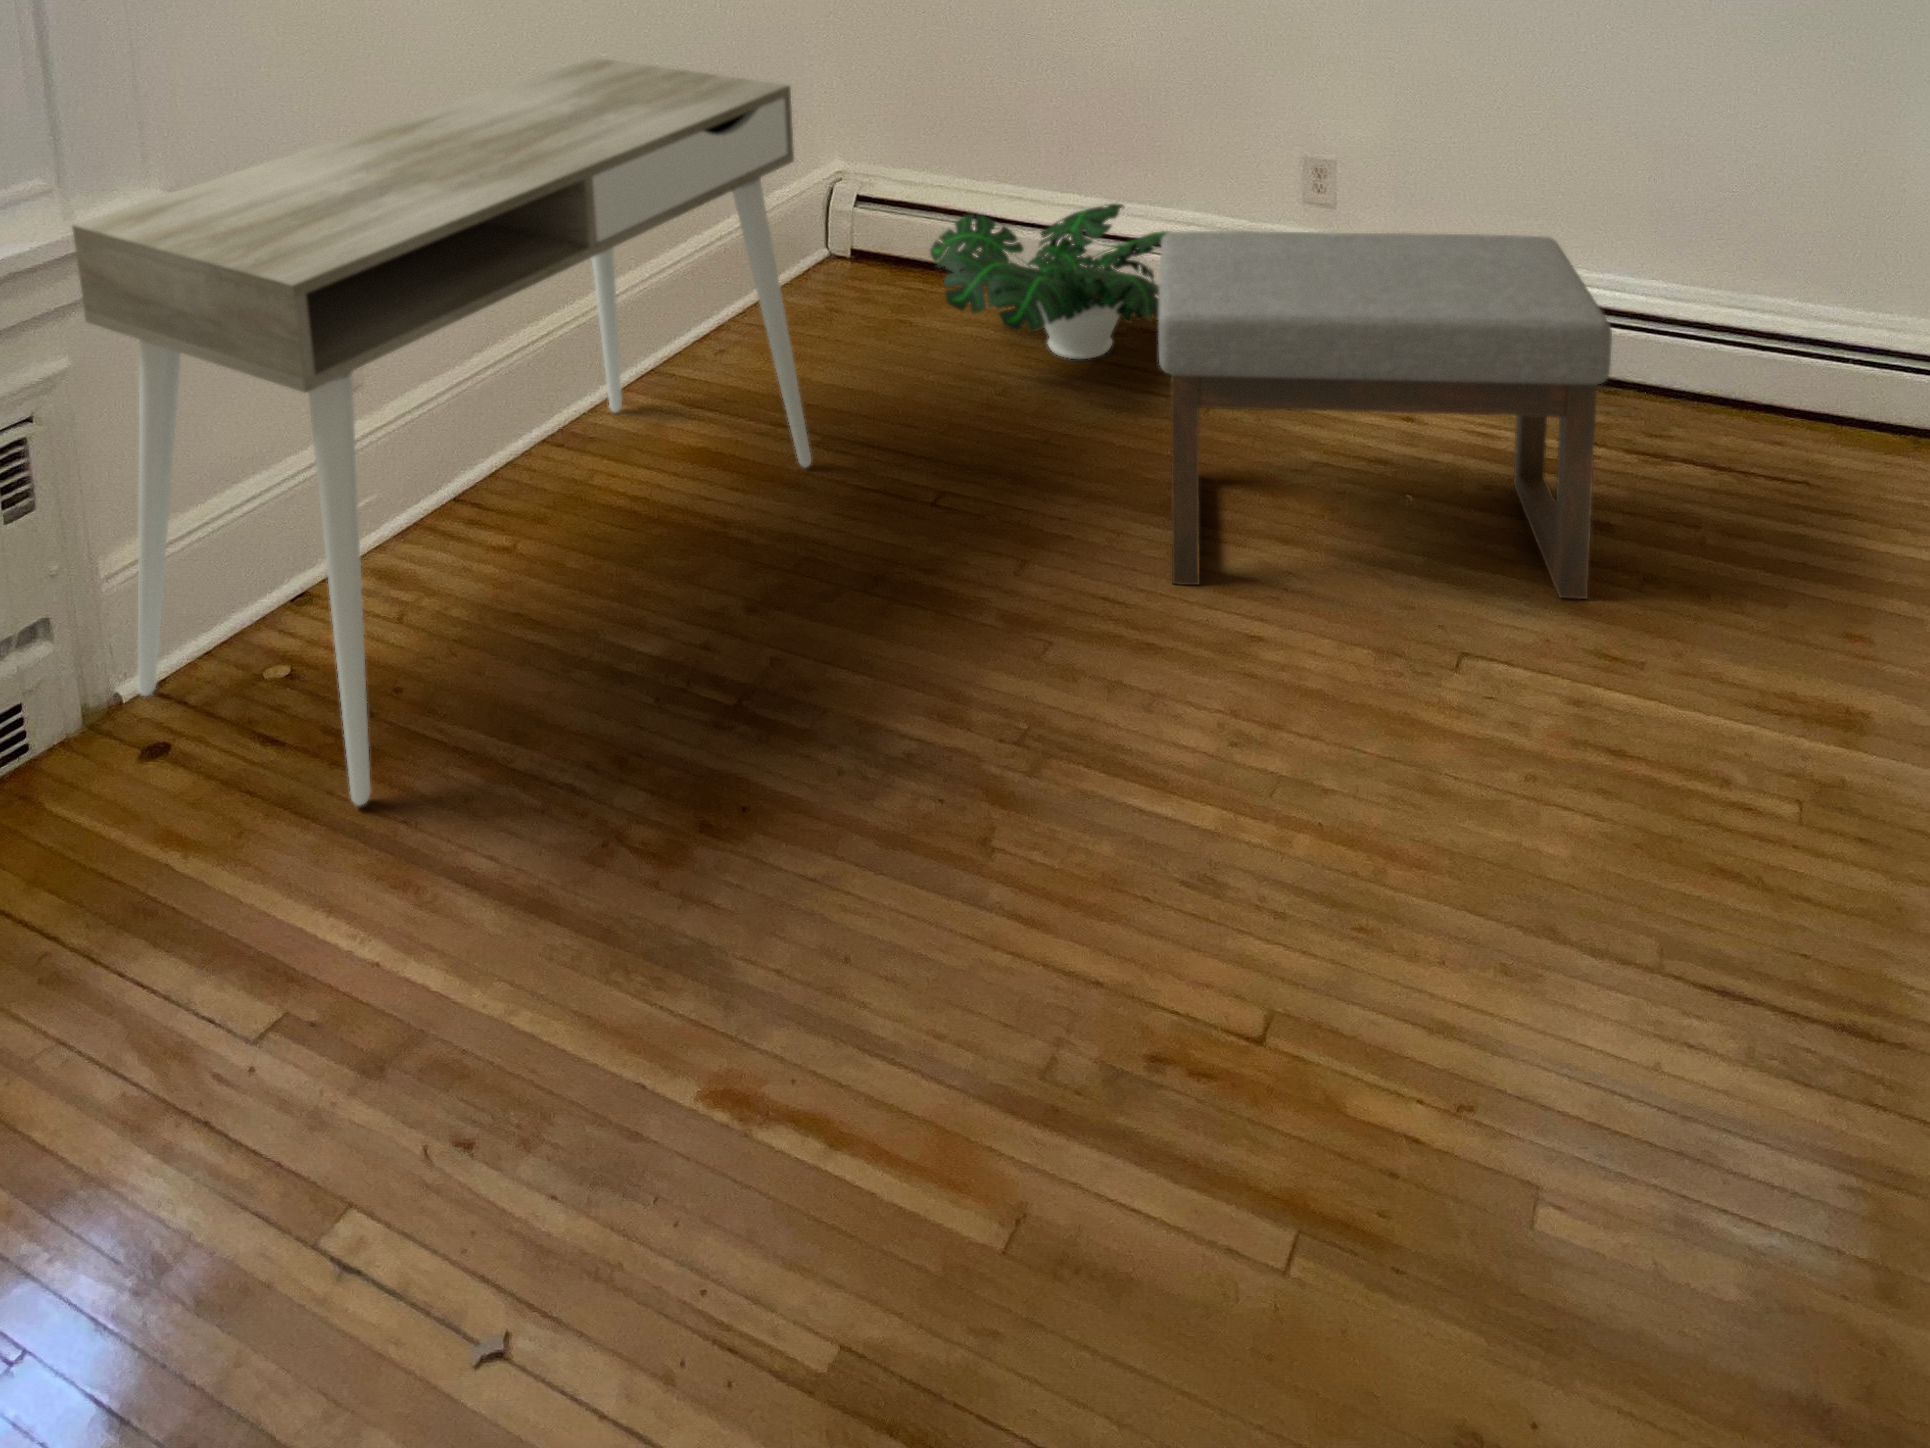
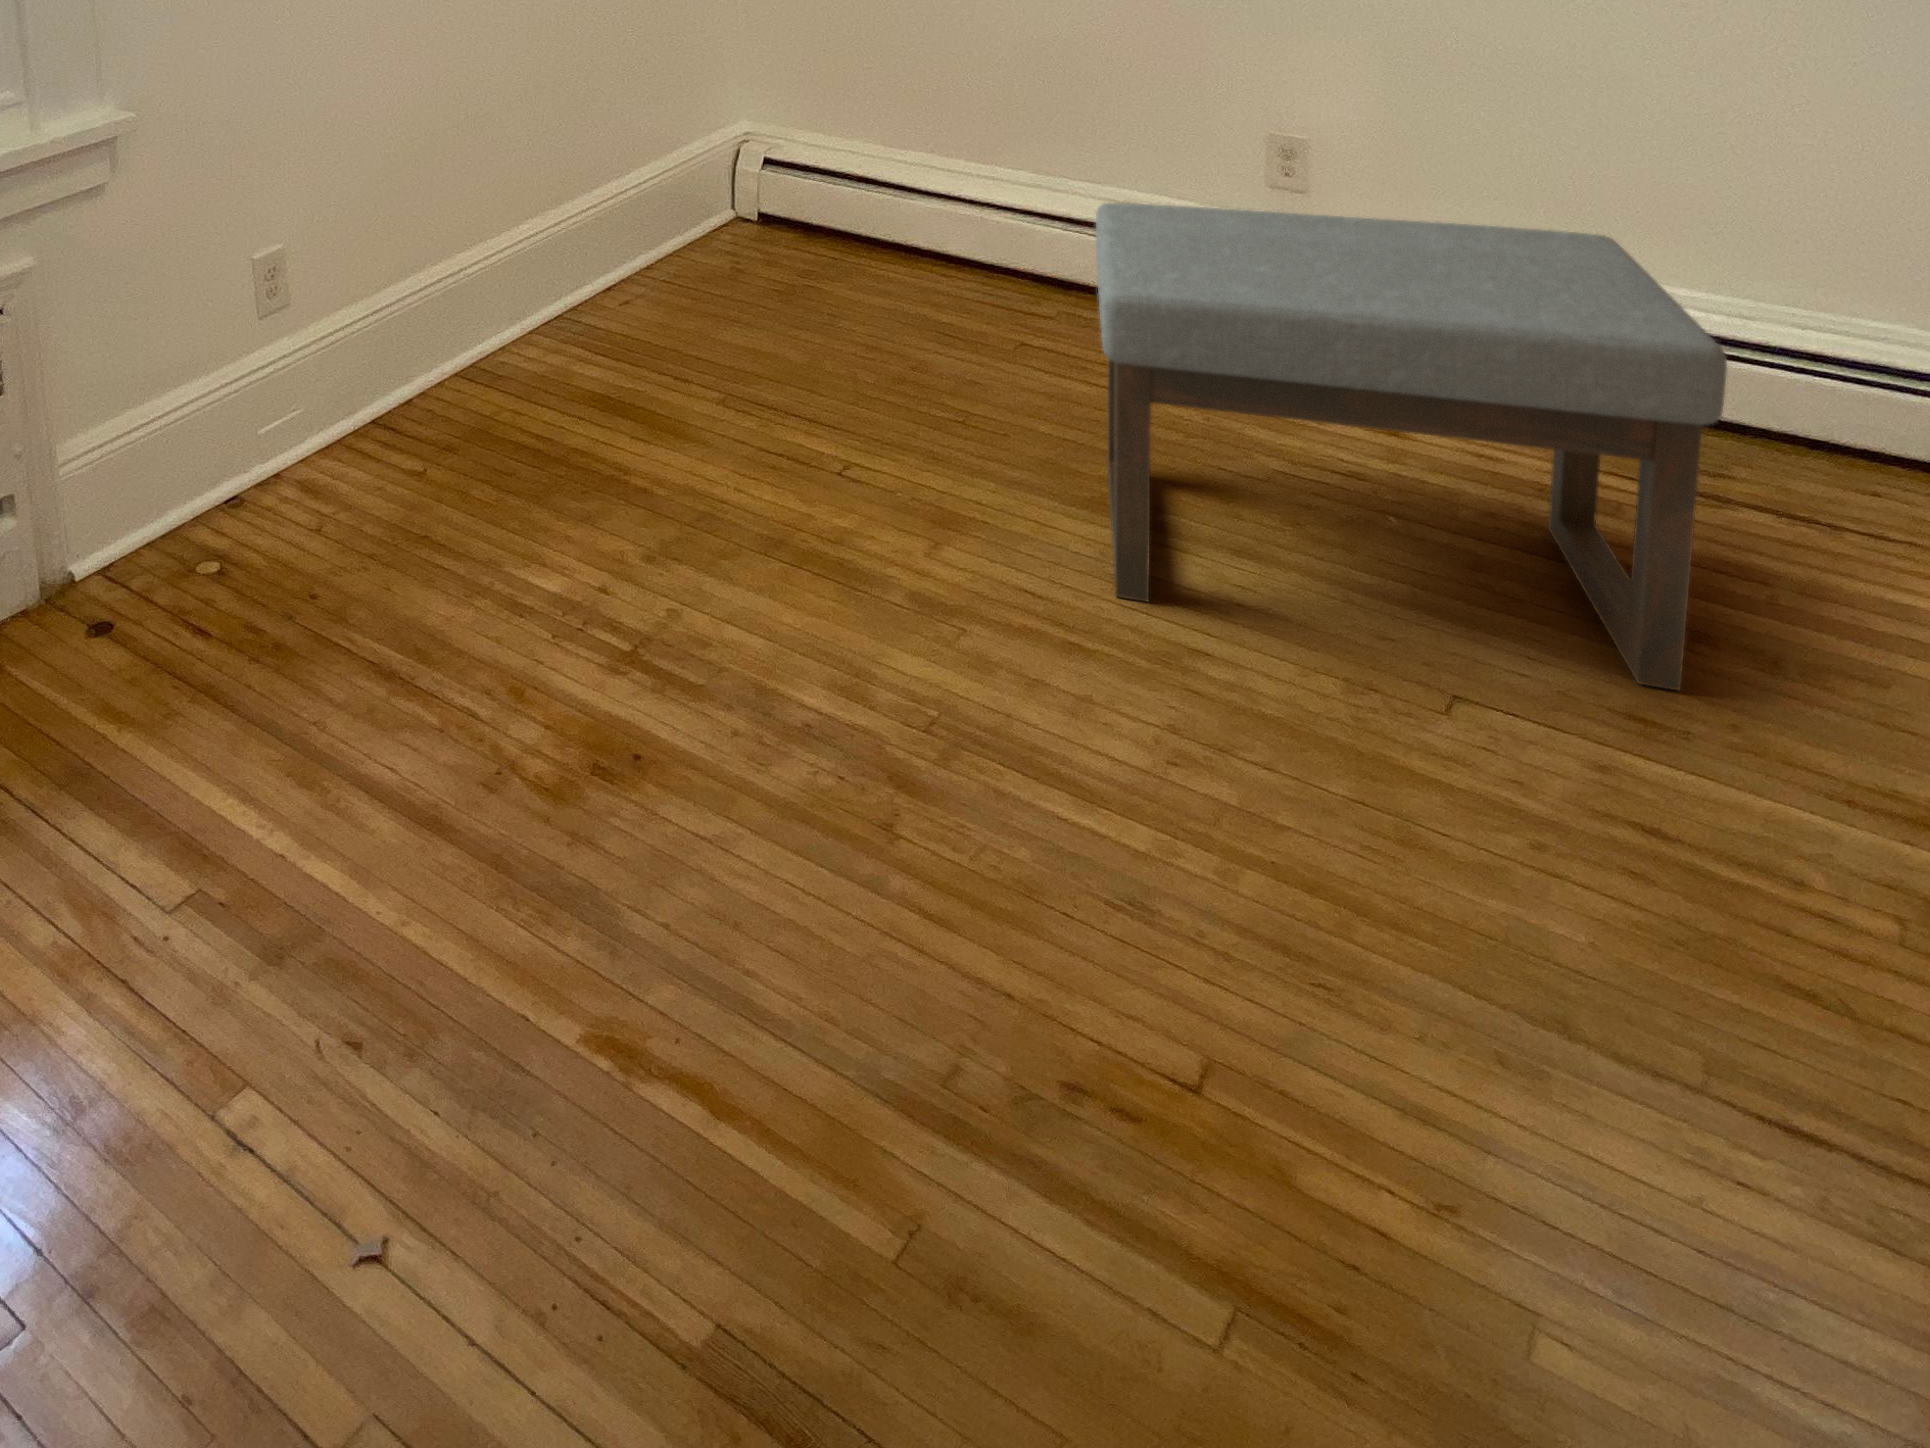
desk: present [72,58,811,805] -> none [34,4,713,716]
potted plant: present [930,204,1170,359] -> none [833,172,1149,332]

